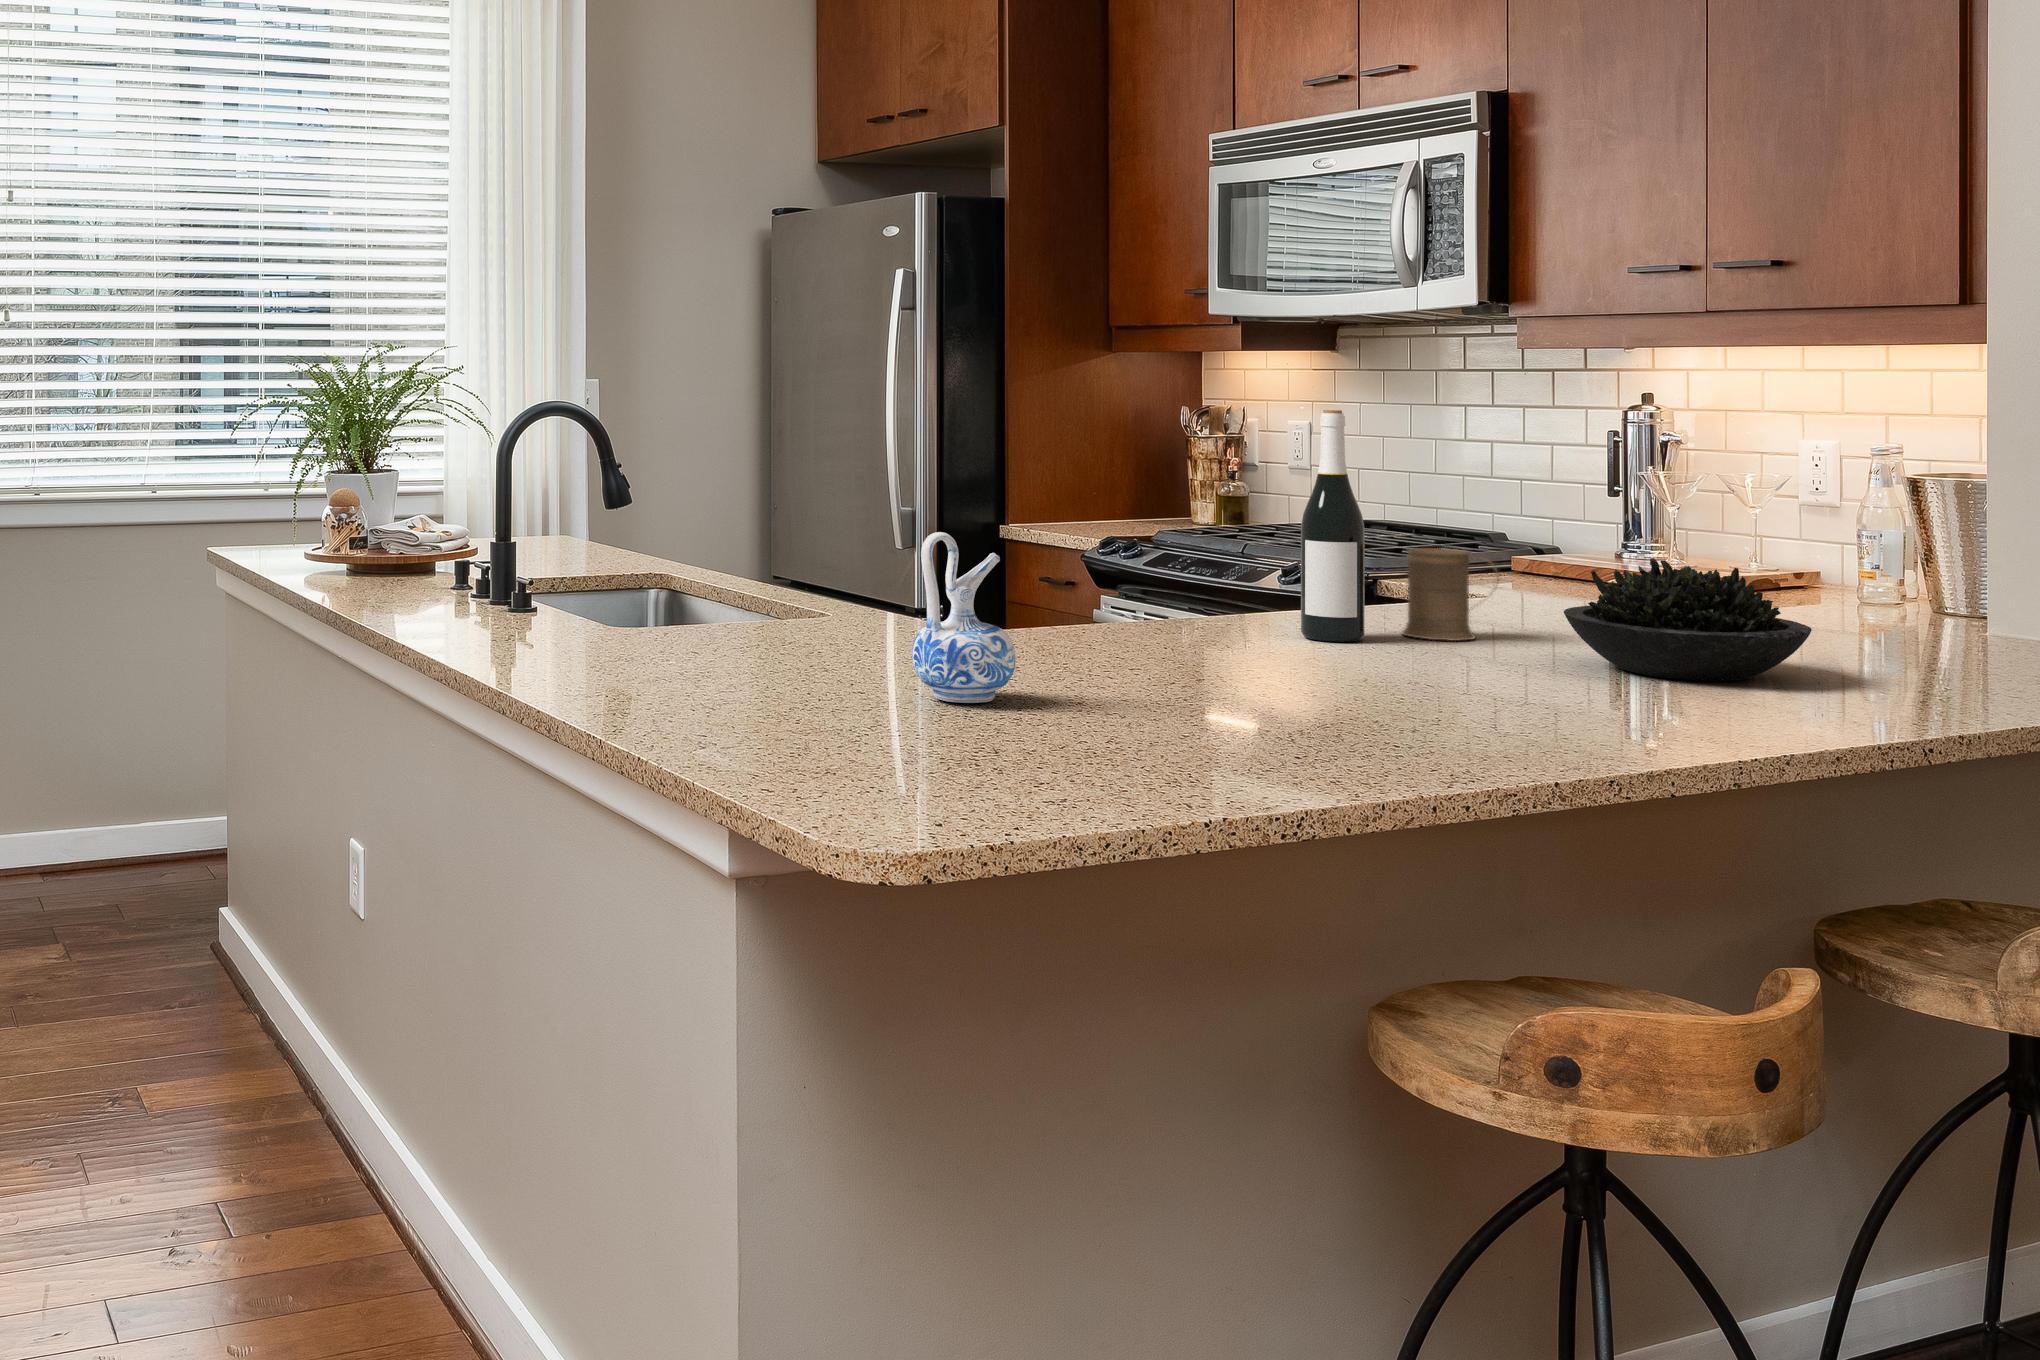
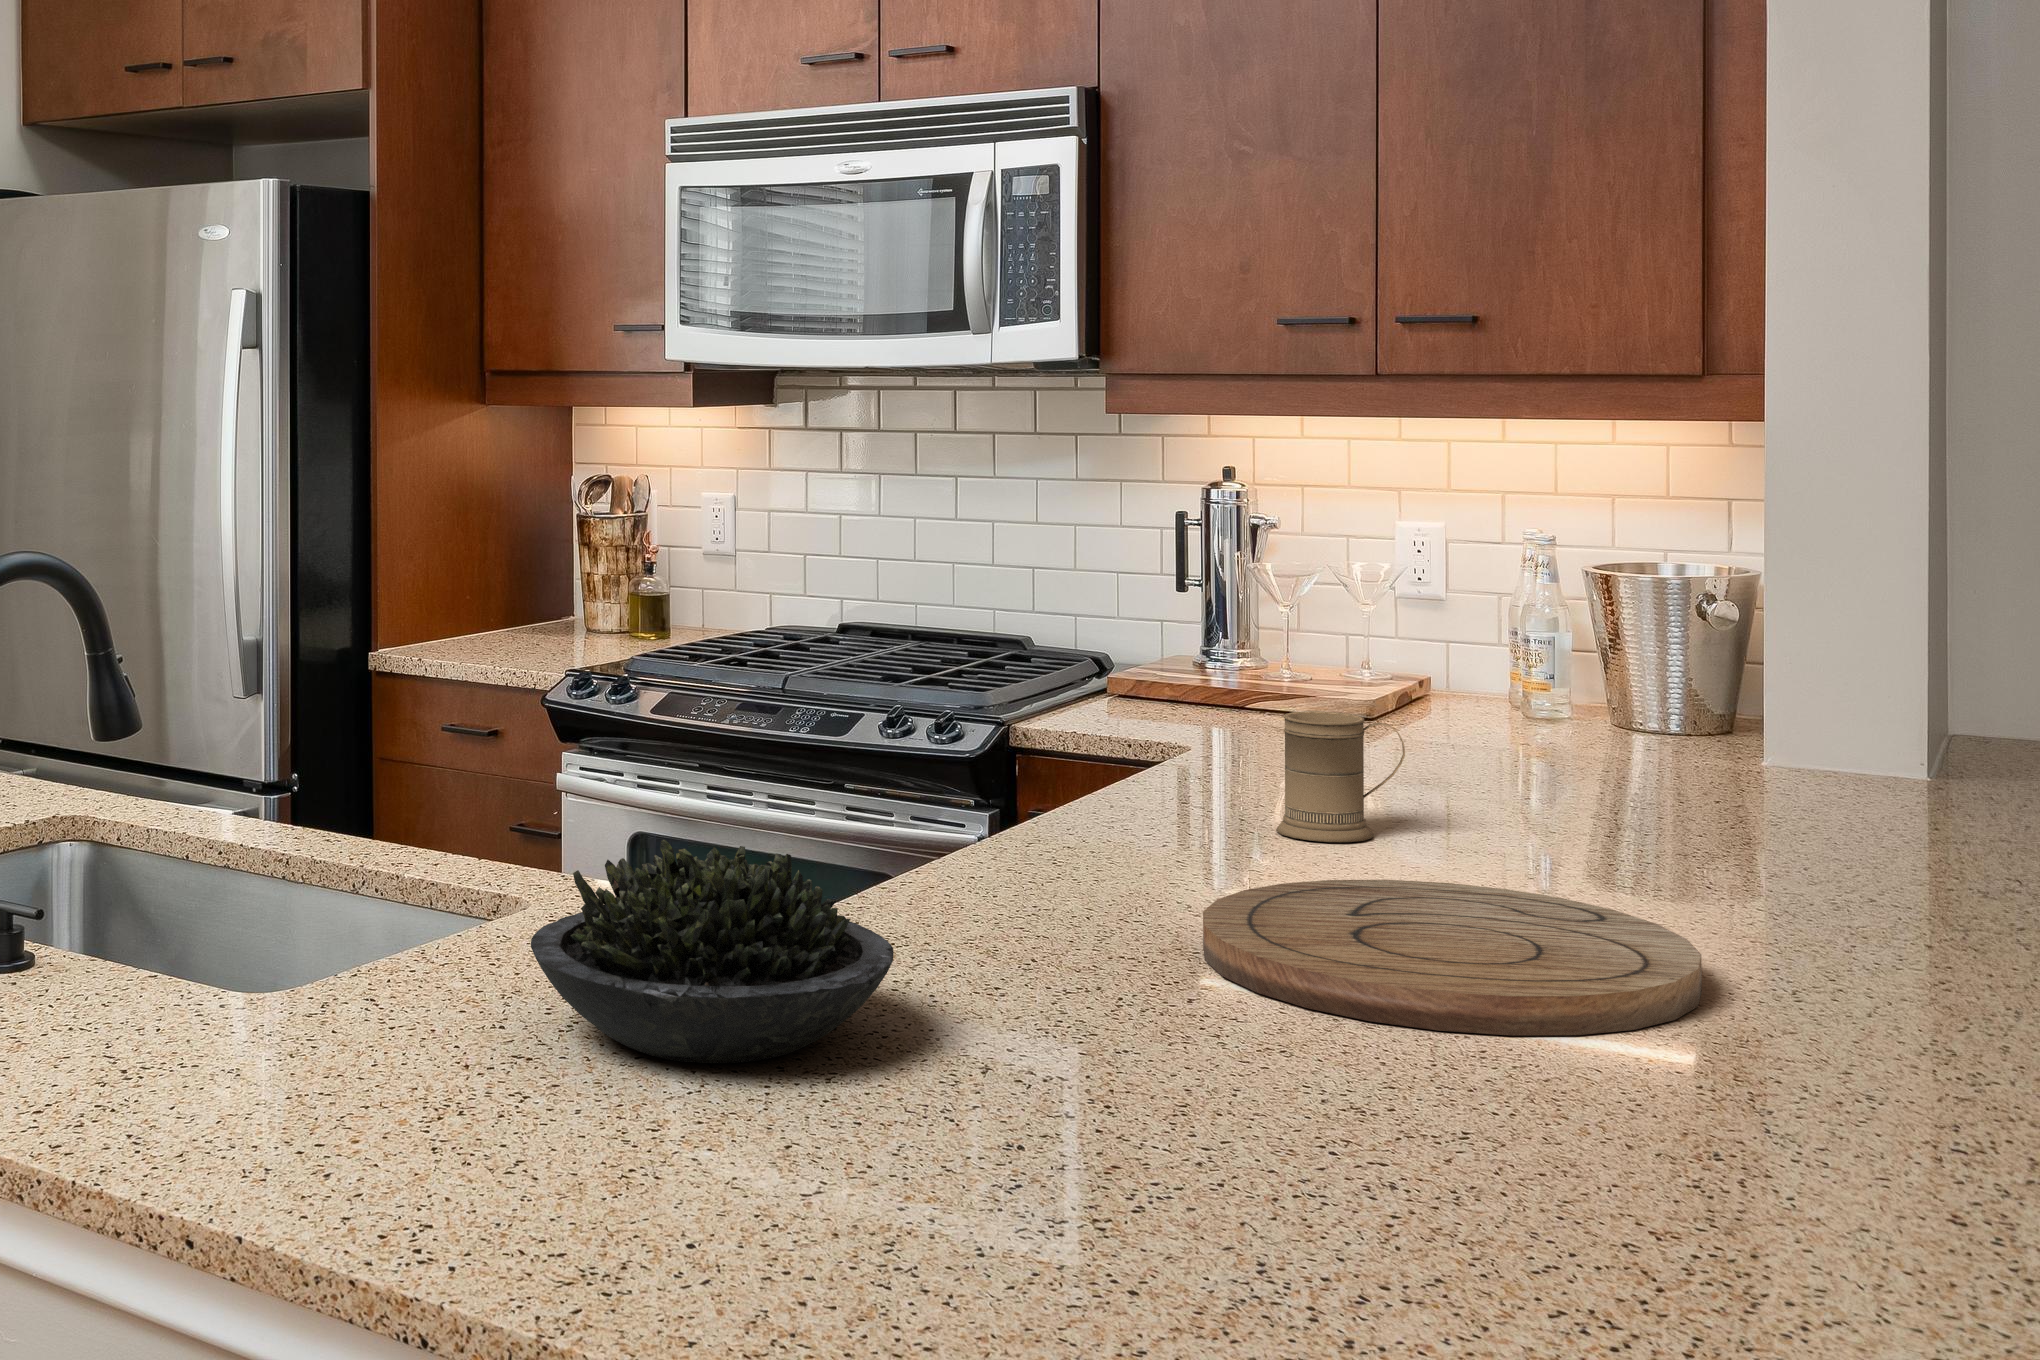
wine bottle: present [1301,410,1365,642] -> none [1190,532,1277,862]
ceramic pitcher: present [912,532,1016,703] -> none [1051,814,1228,1105]
succulent plant: present [1564,558,1812,681] -> present [531,840,894,1063]
cutting board: none [1149,638,1487,714] -> present [1203,880,1702,1035]

